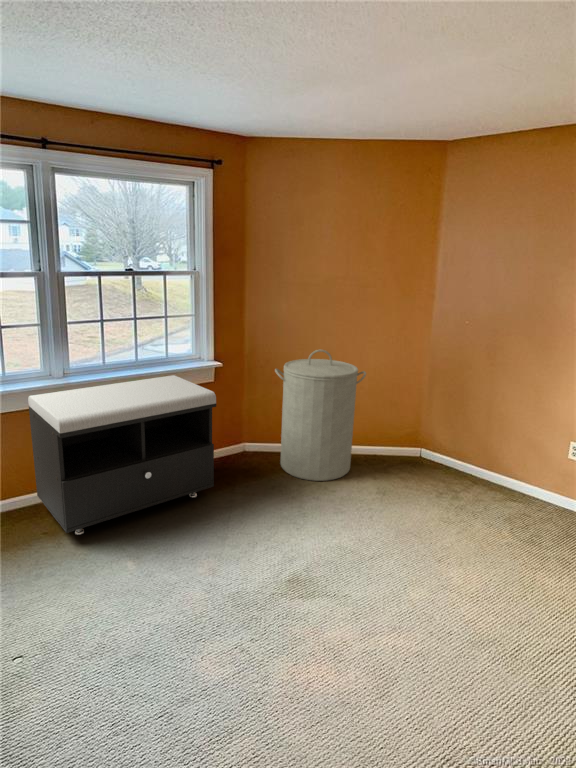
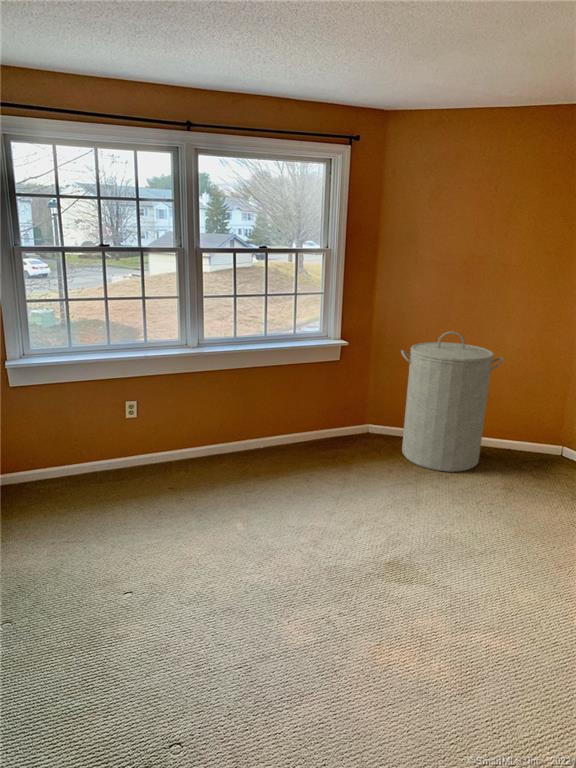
storage bench: present [28,375,216,535] -> none [166,351,335,491]

